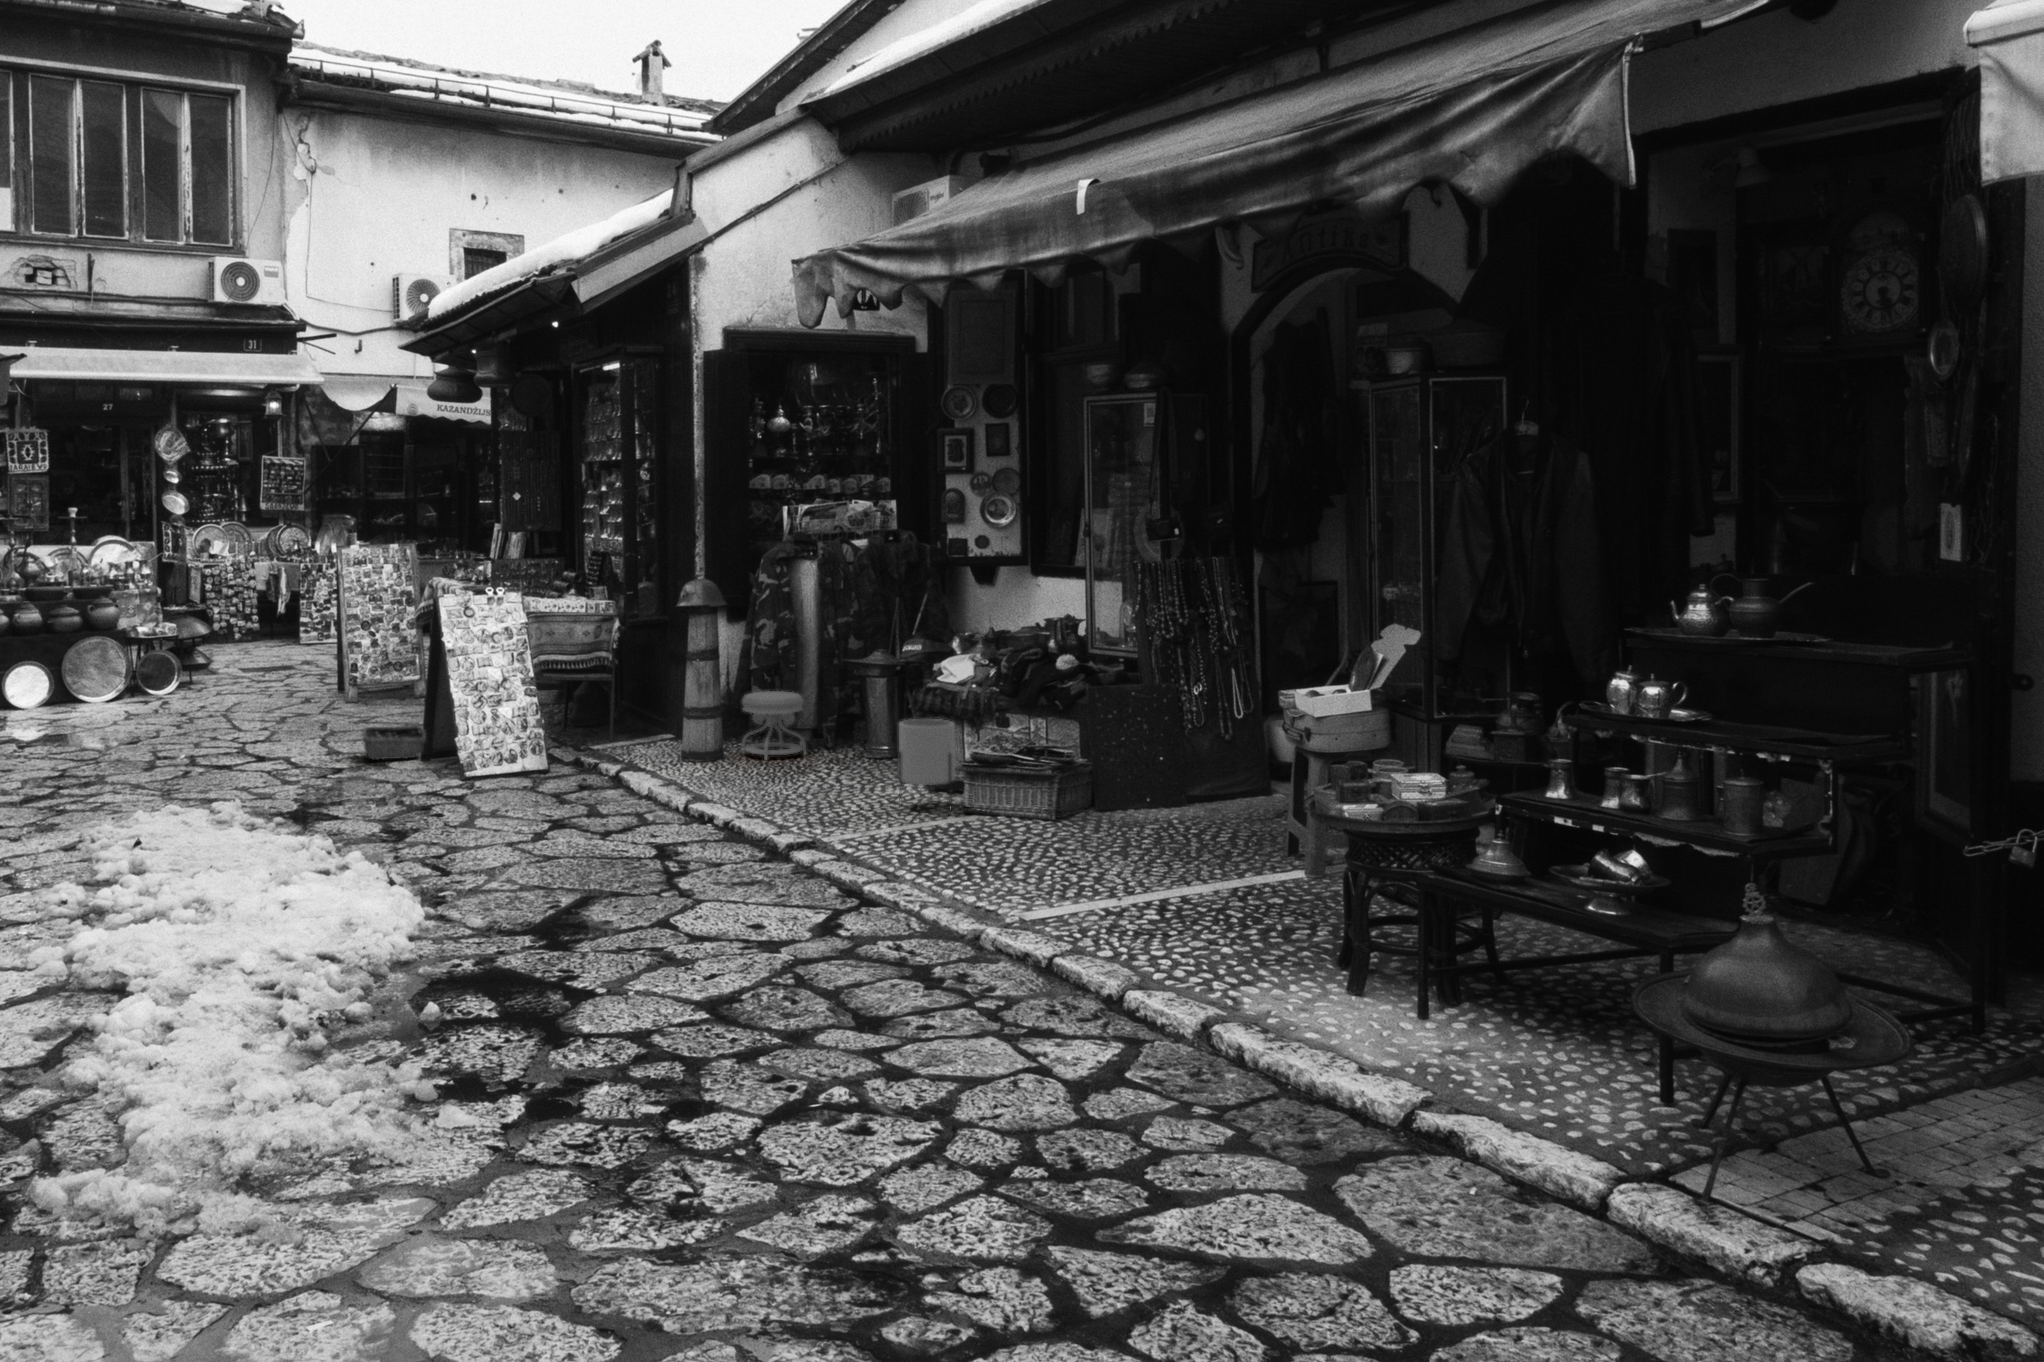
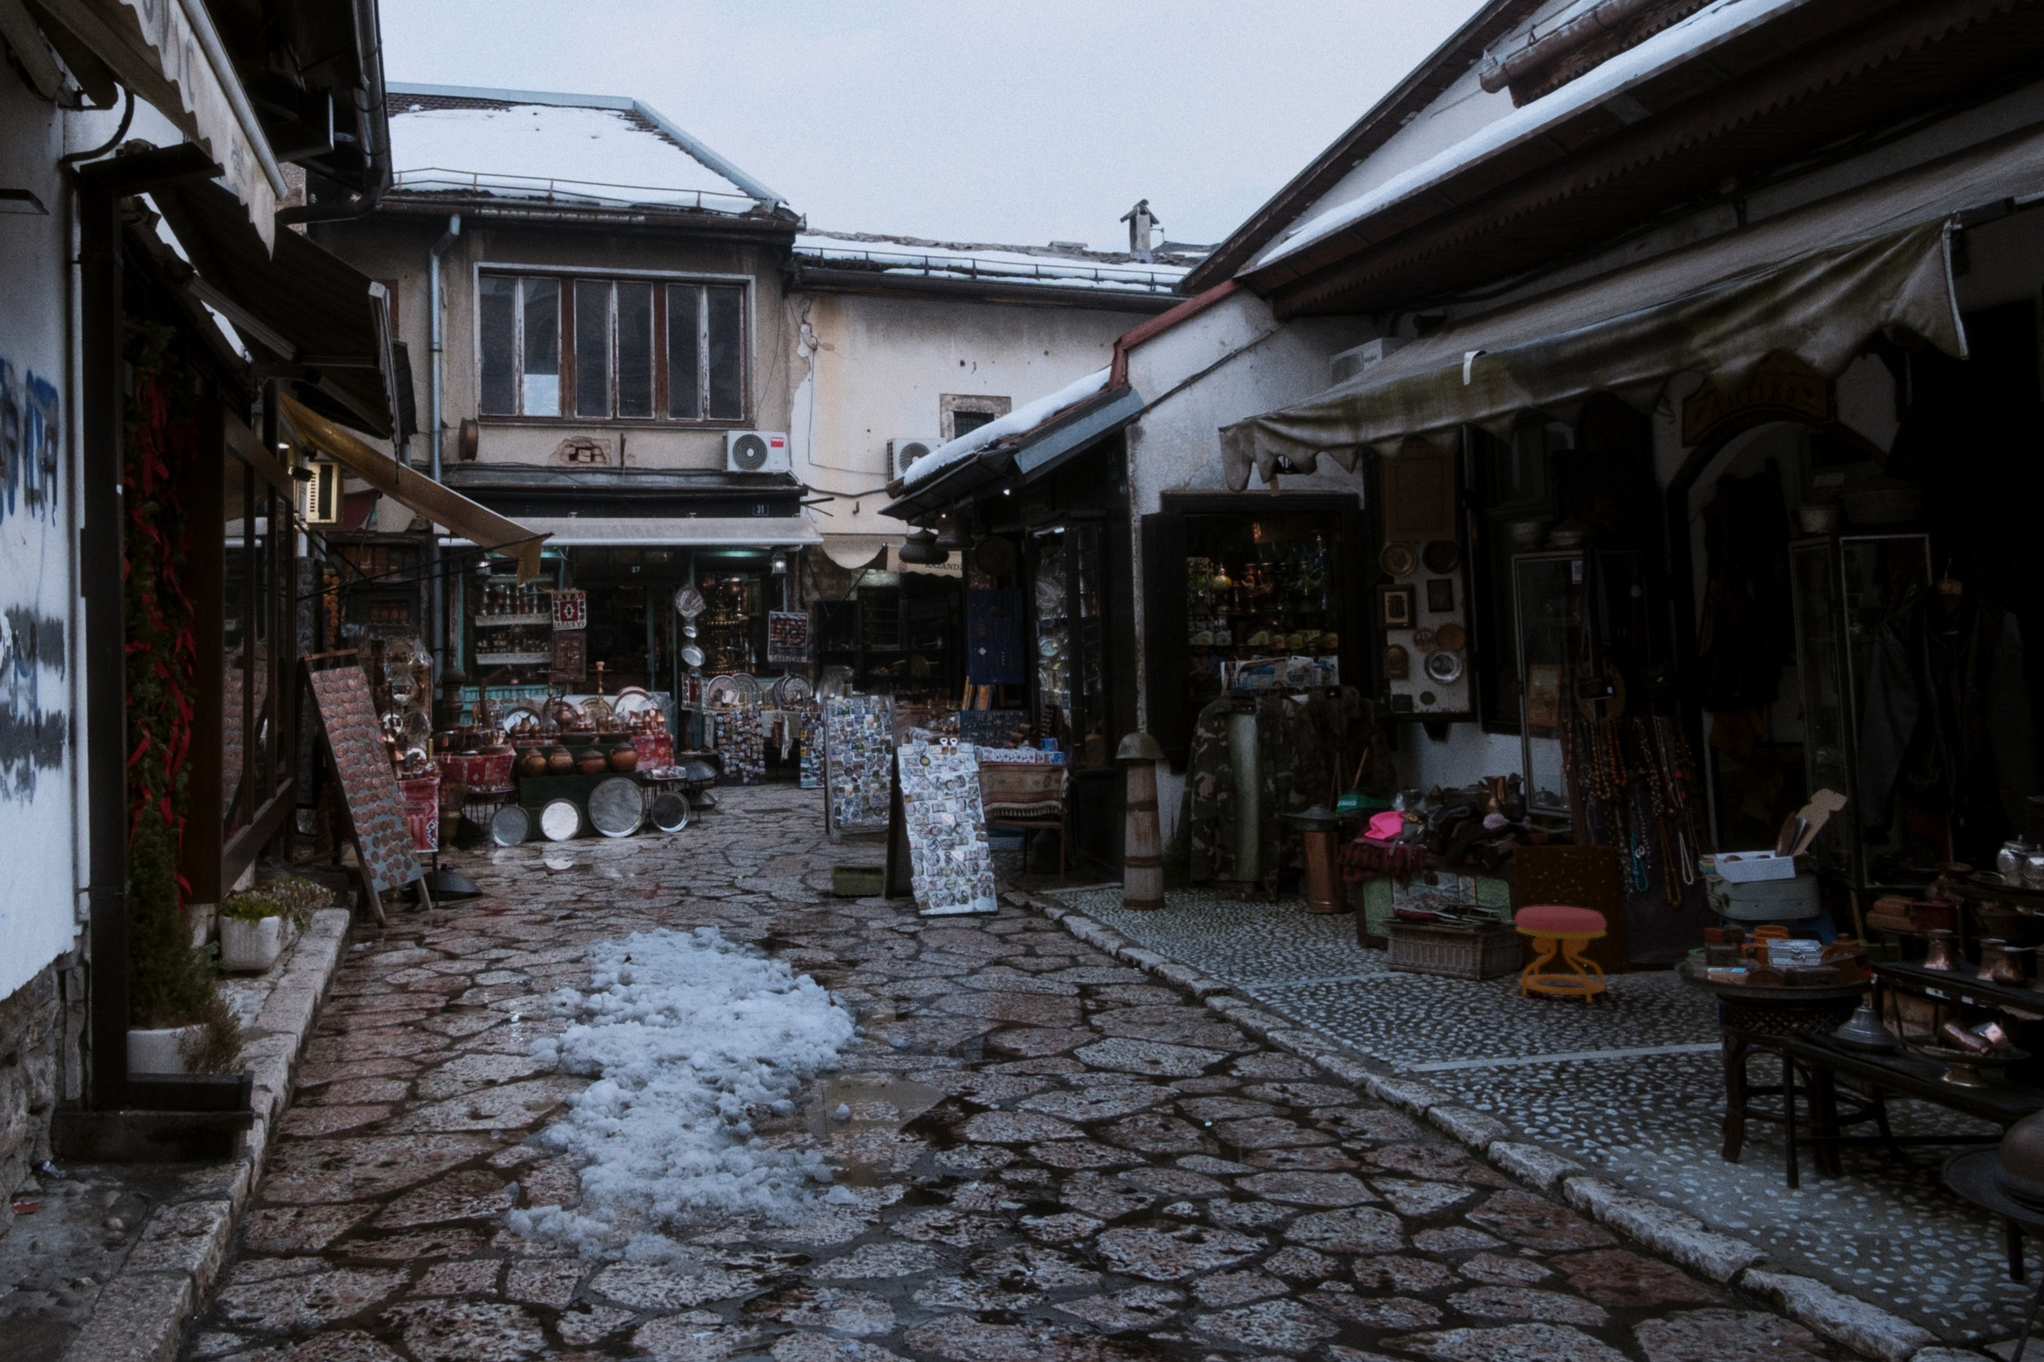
stool: present [742,691,806,760] -> present [1515,906,1606,1003]
planter: present [899,719,955,809] -> none [1327,871,1388,965]

